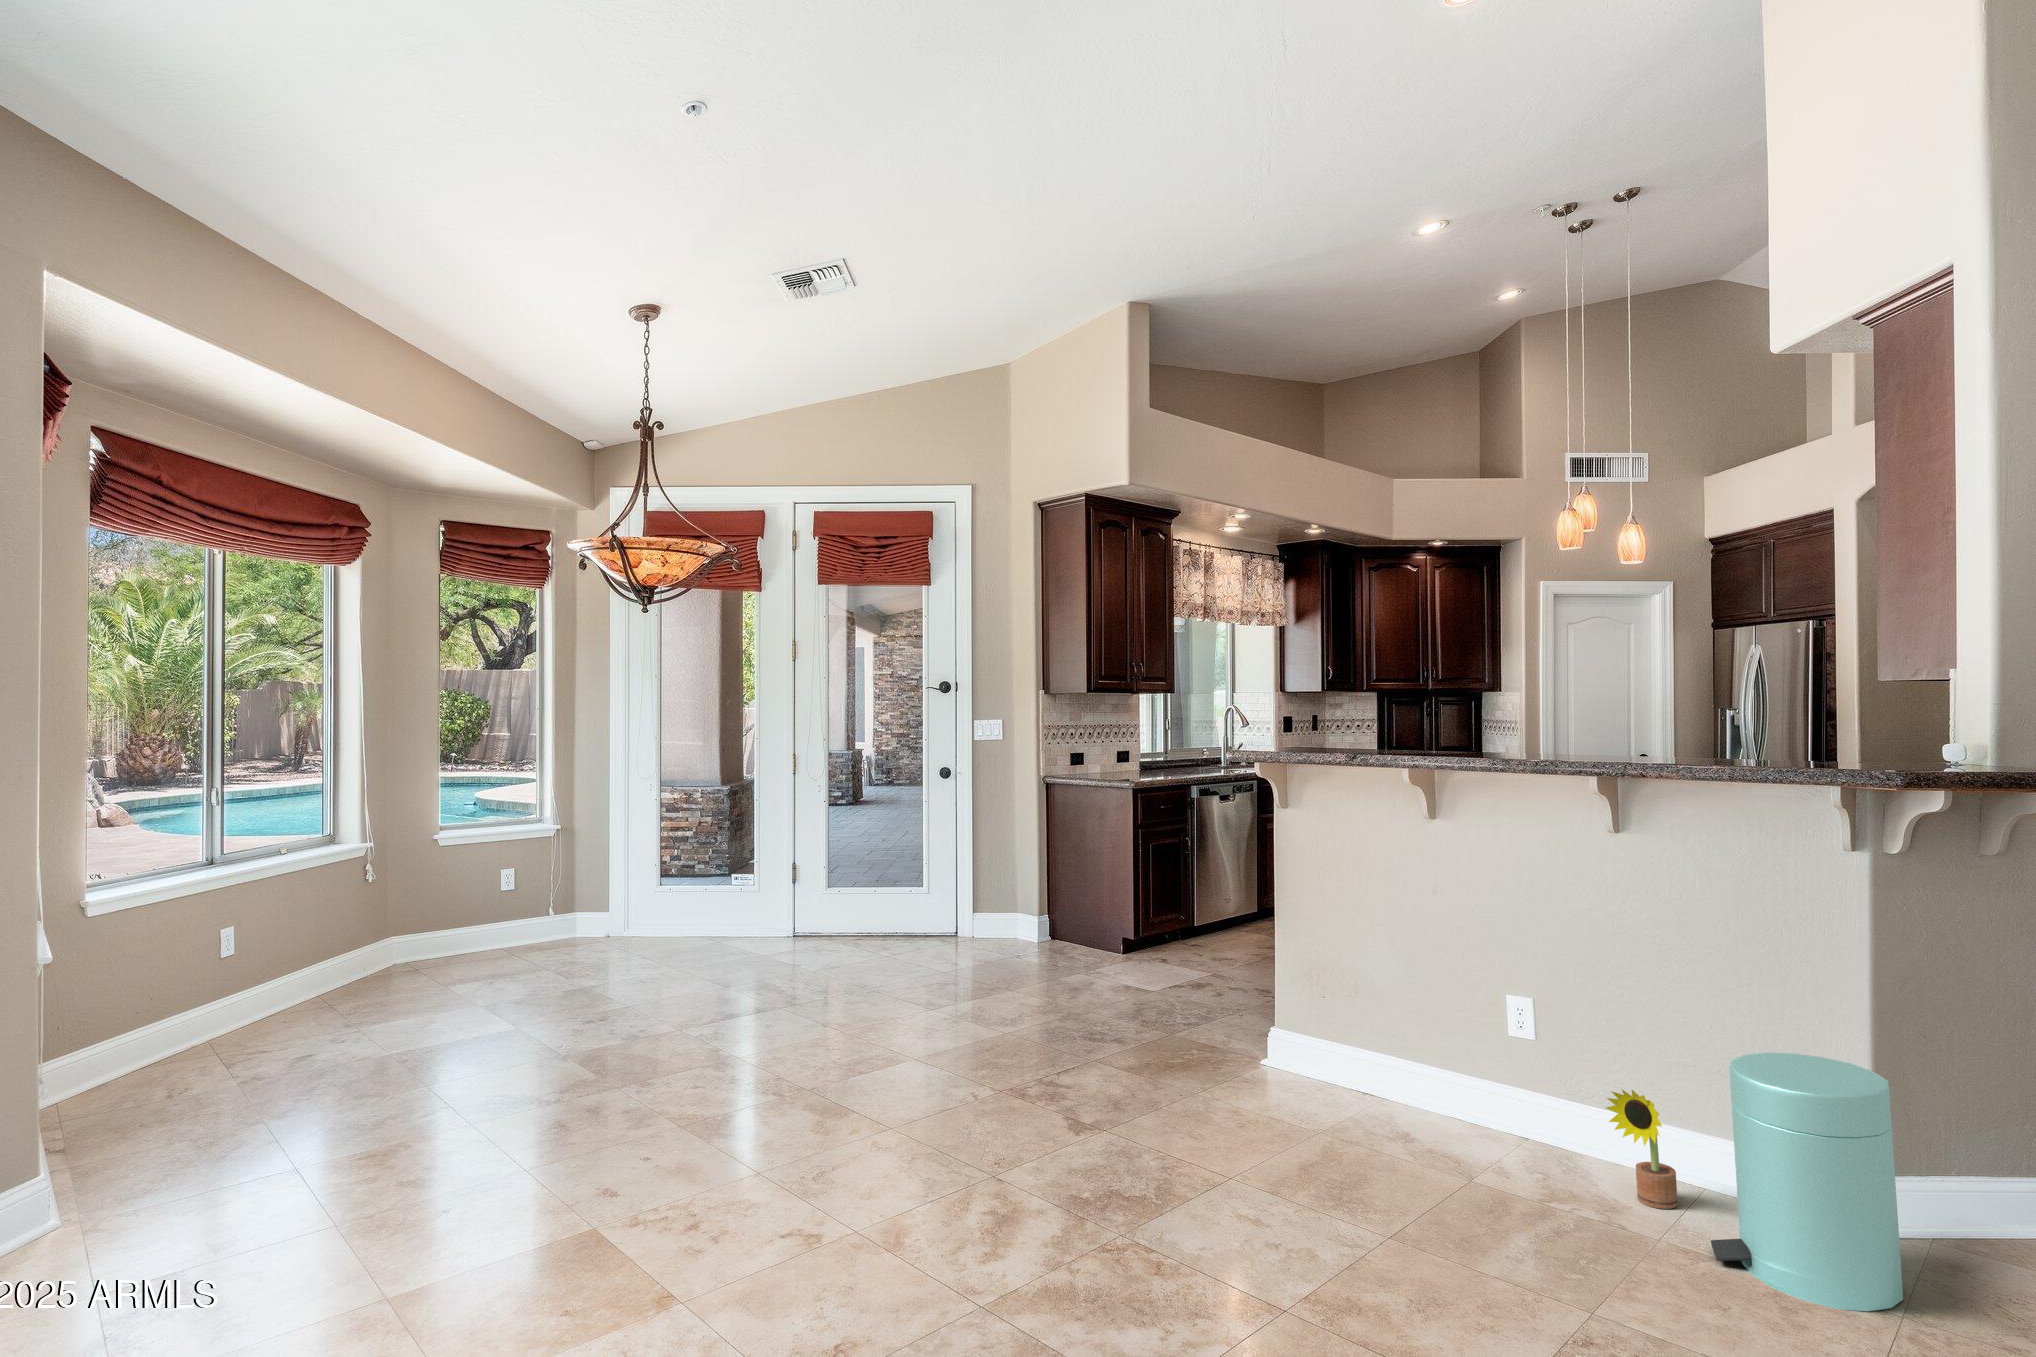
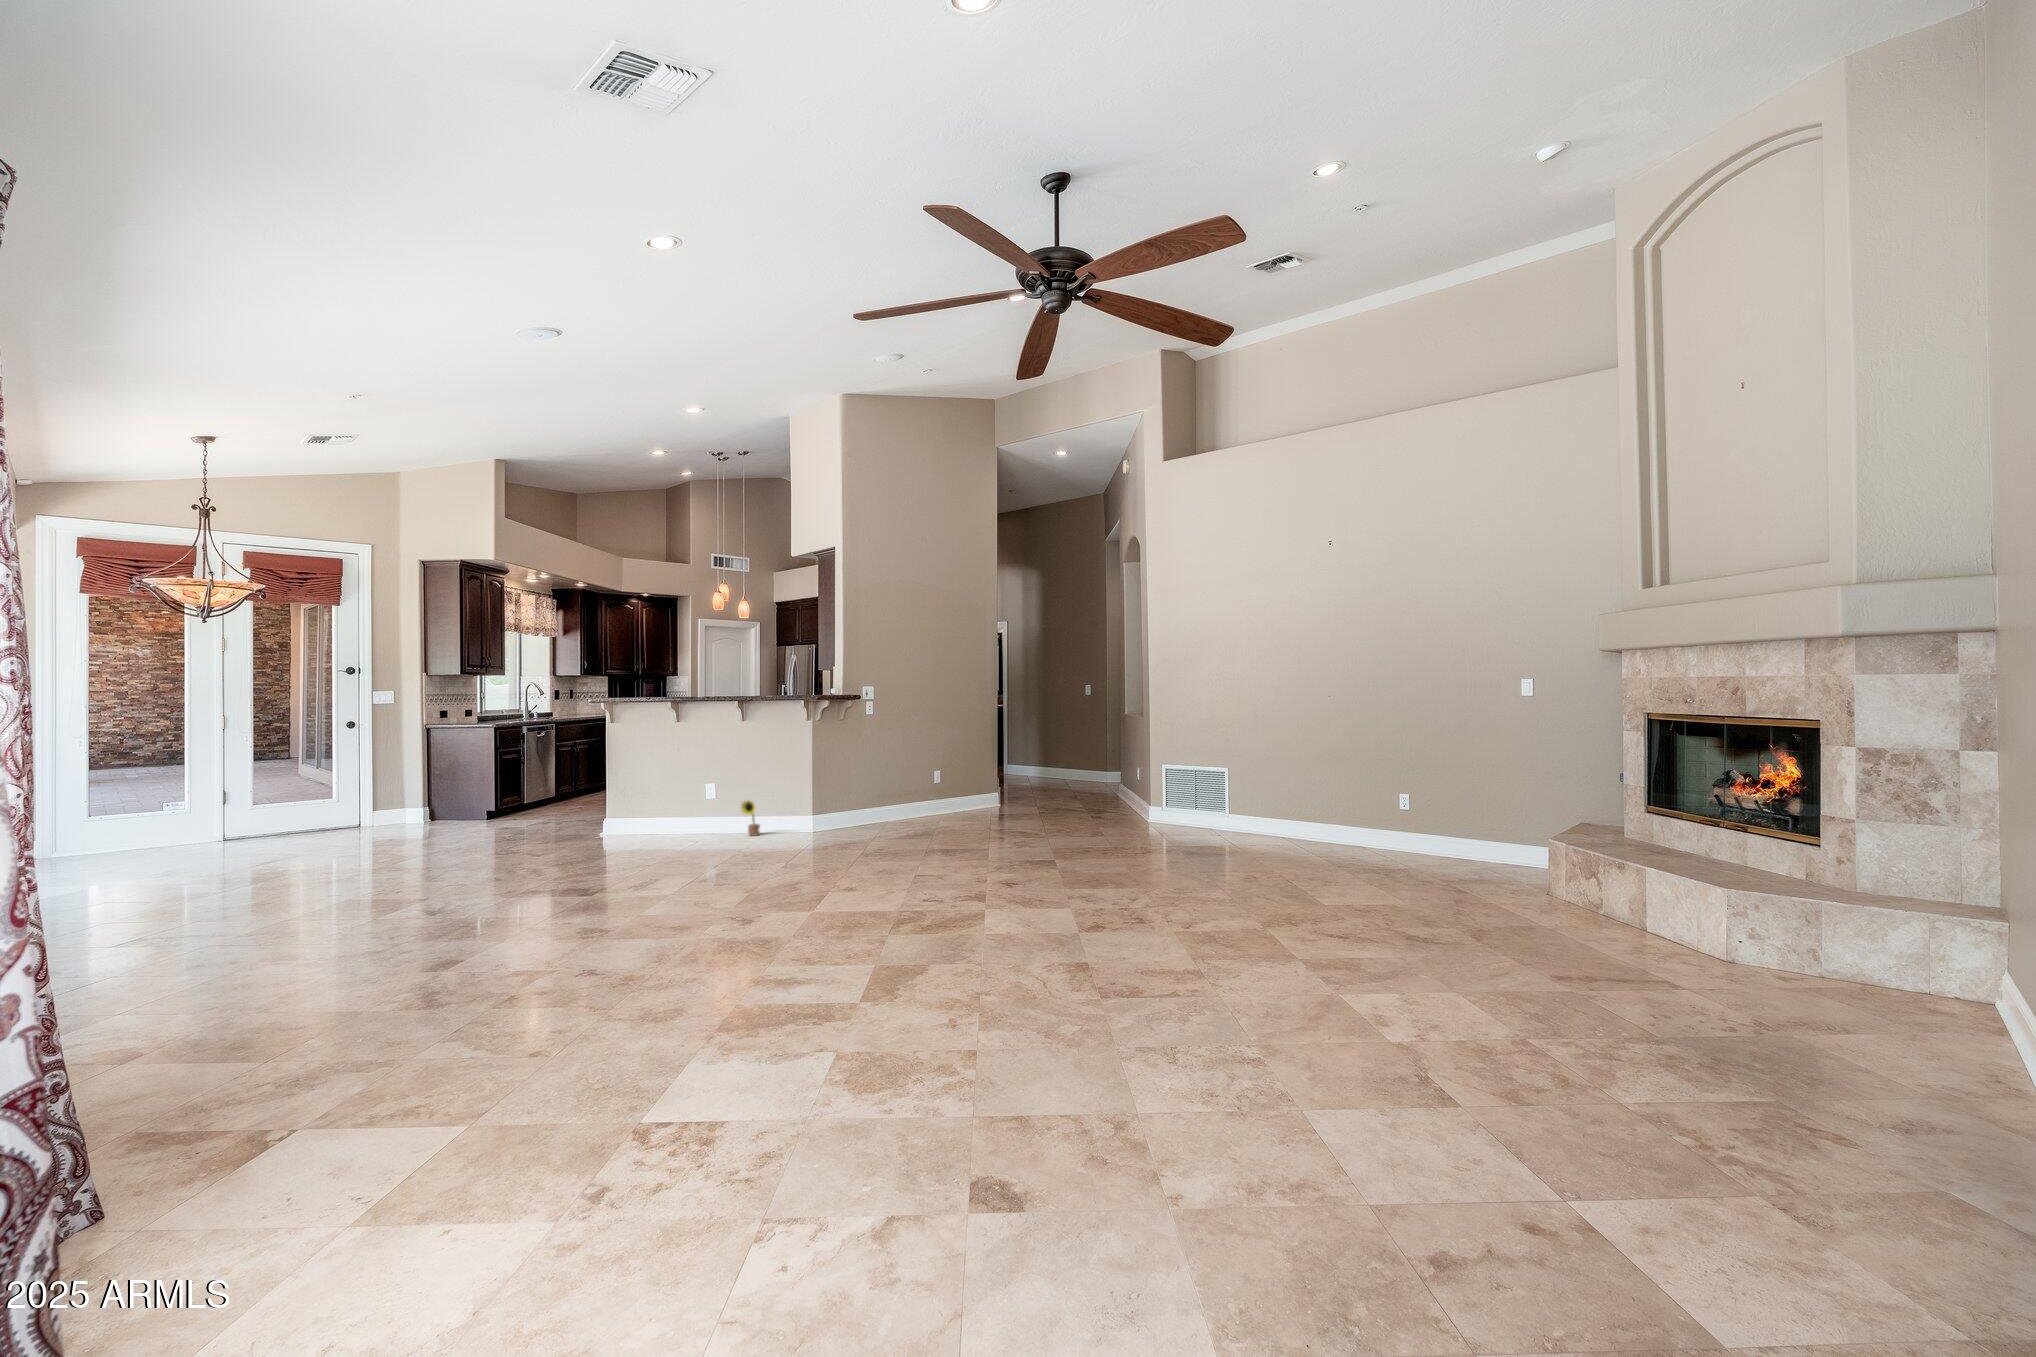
trash can: present [1711,1053,1903,1311] -> none [769,778,815,840]

